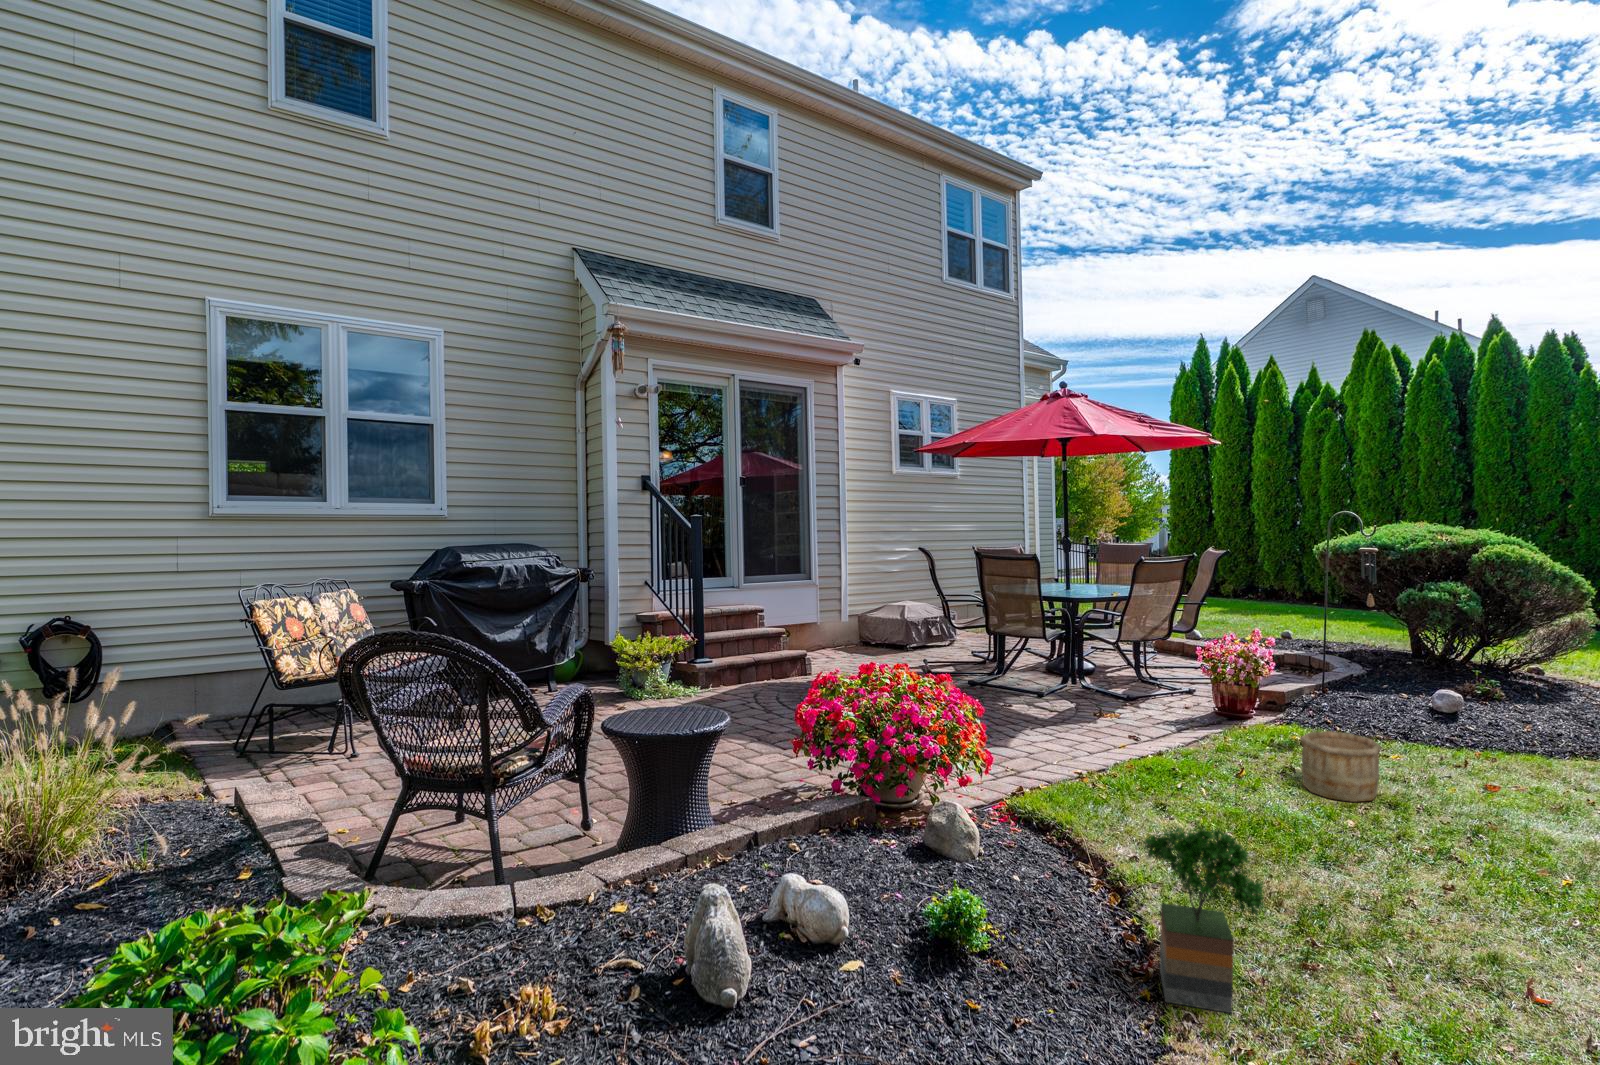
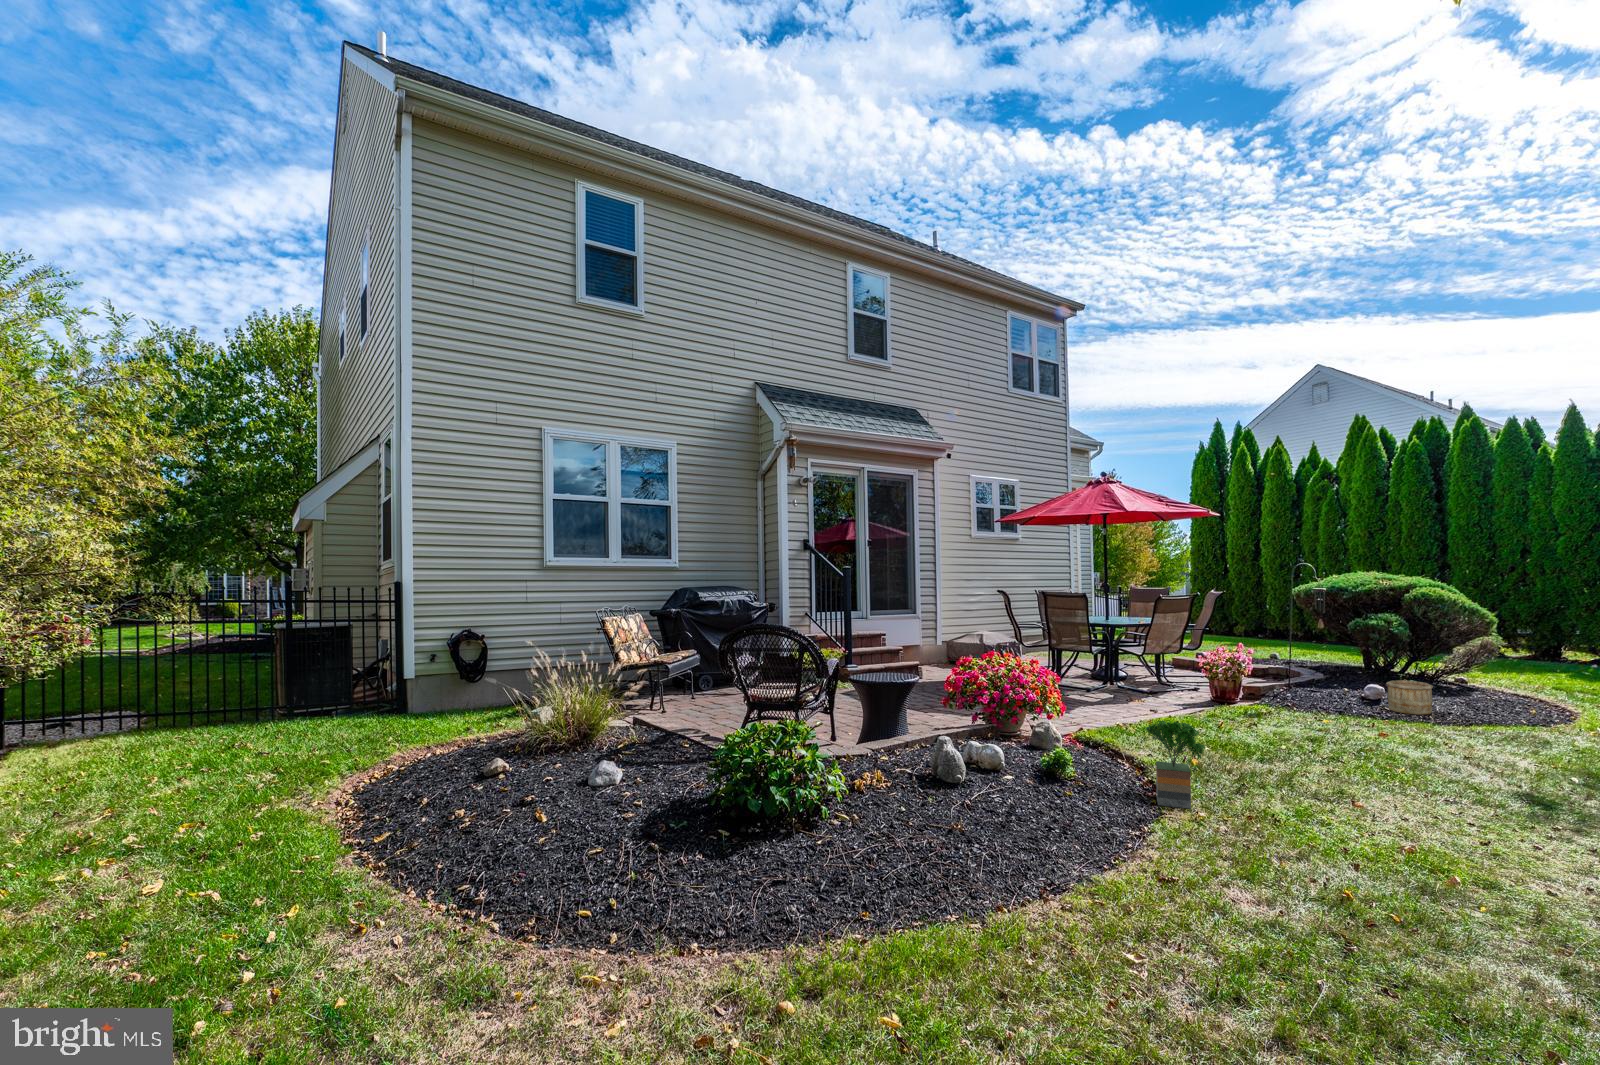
wooden bucket: present [1300,731,1381,802] -> present [1386,680,1433,715]

